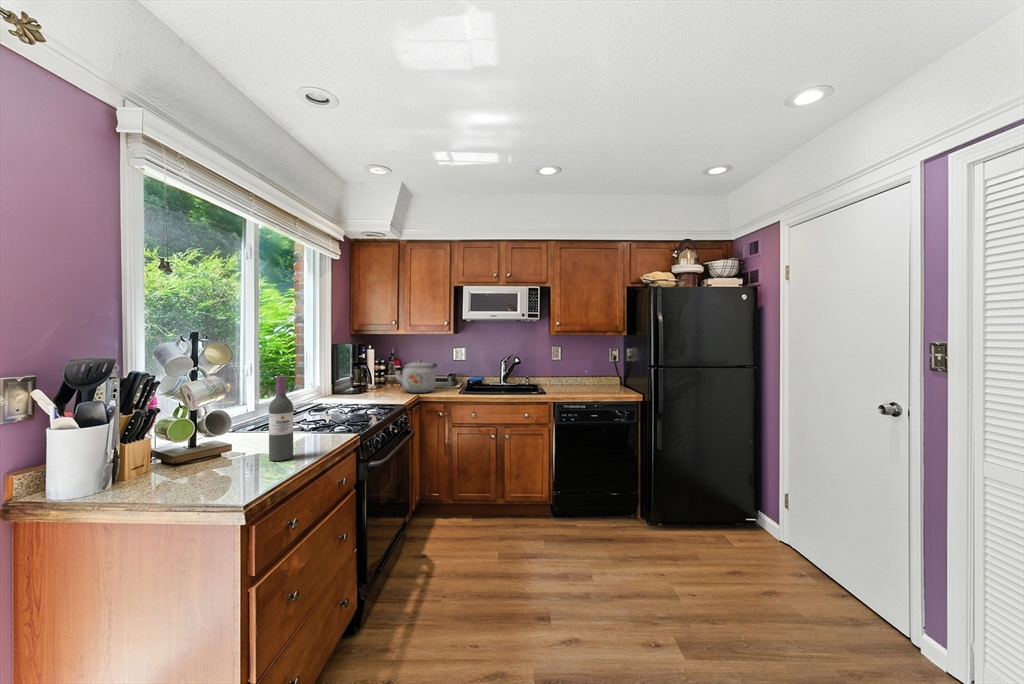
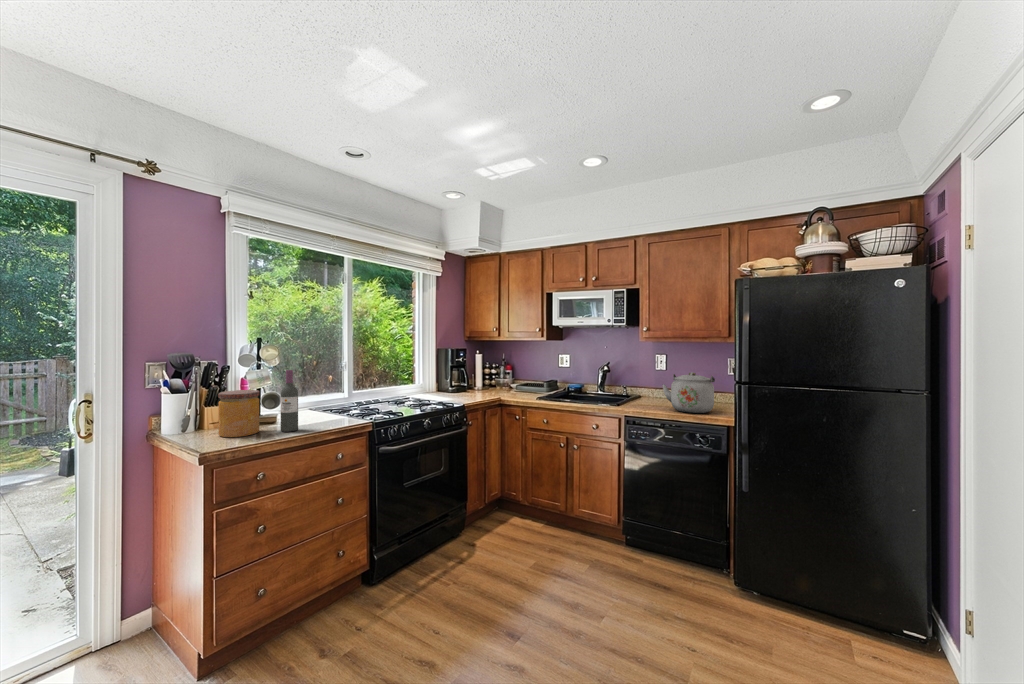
kettle: present [396,360,437,393] -> present [663,372,715,413]
jar: none [178,408,242,482] -> present [218,390,259,437]

